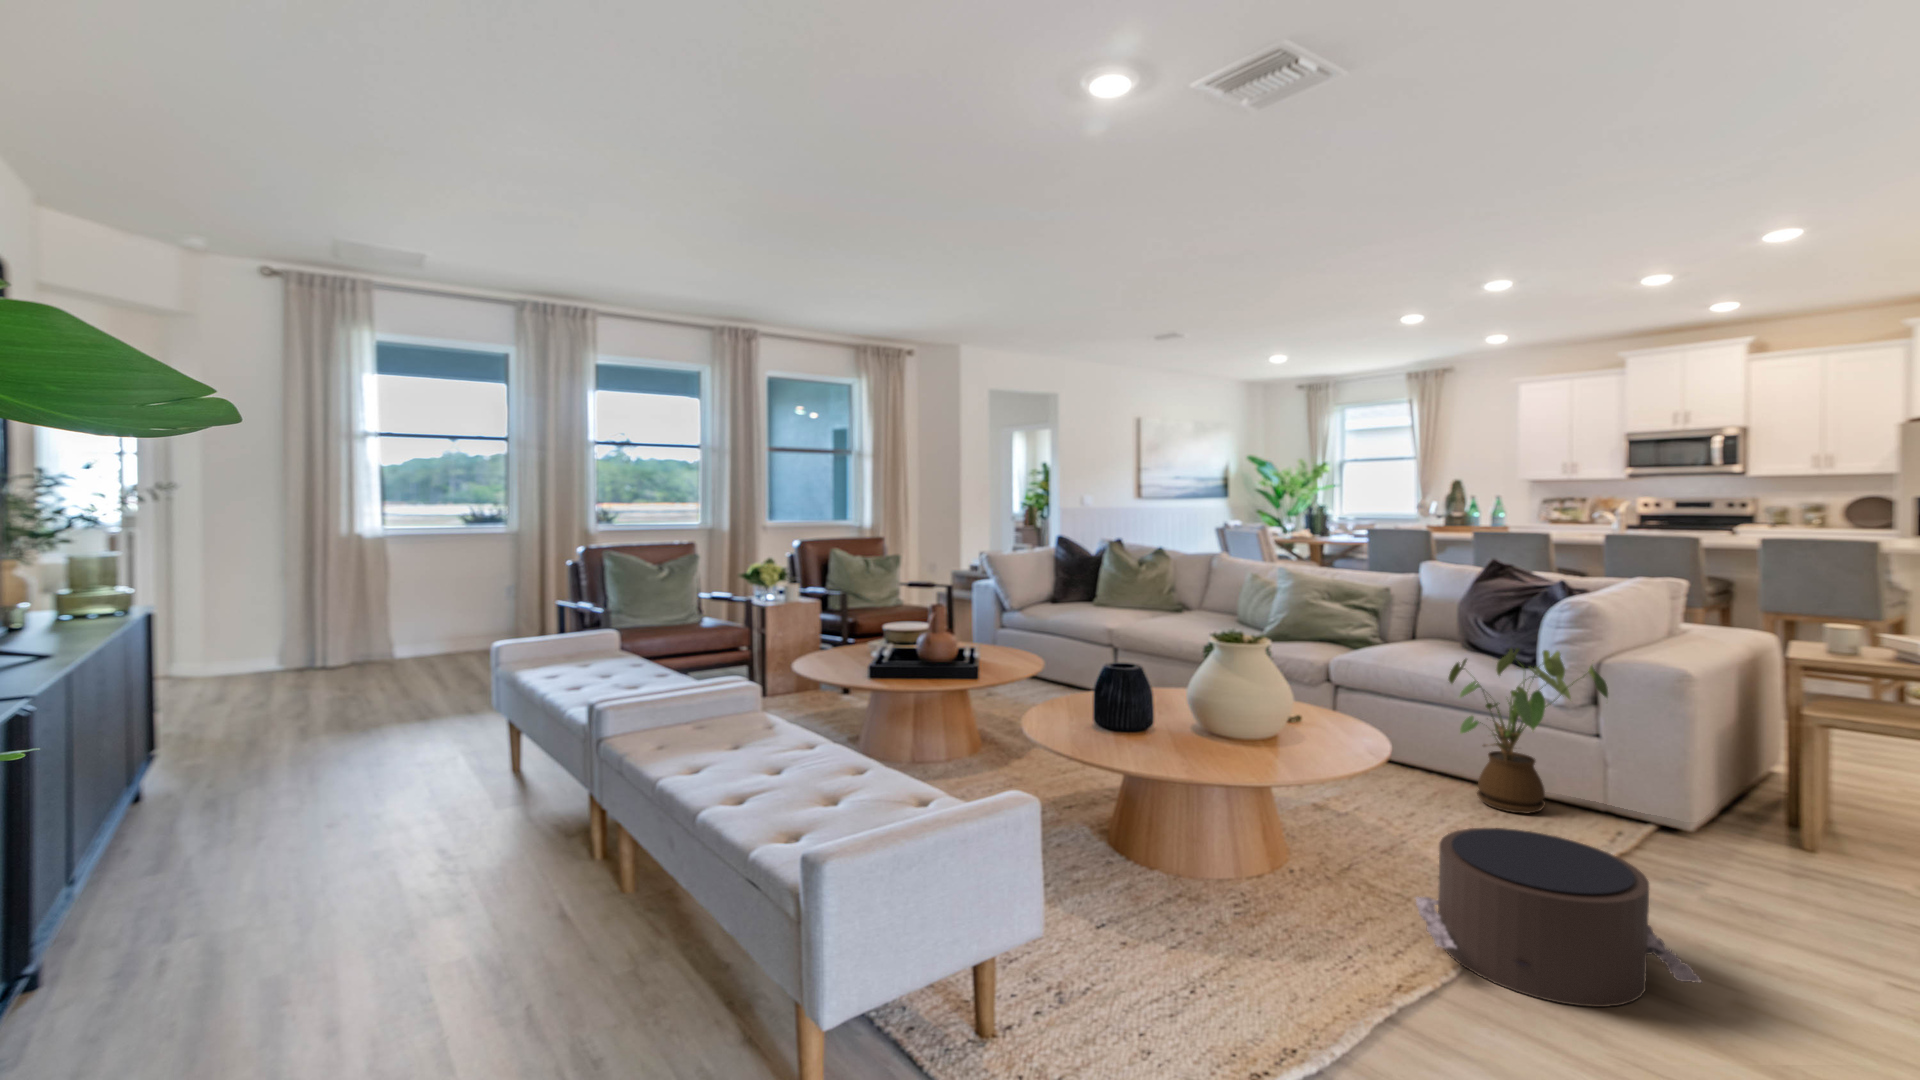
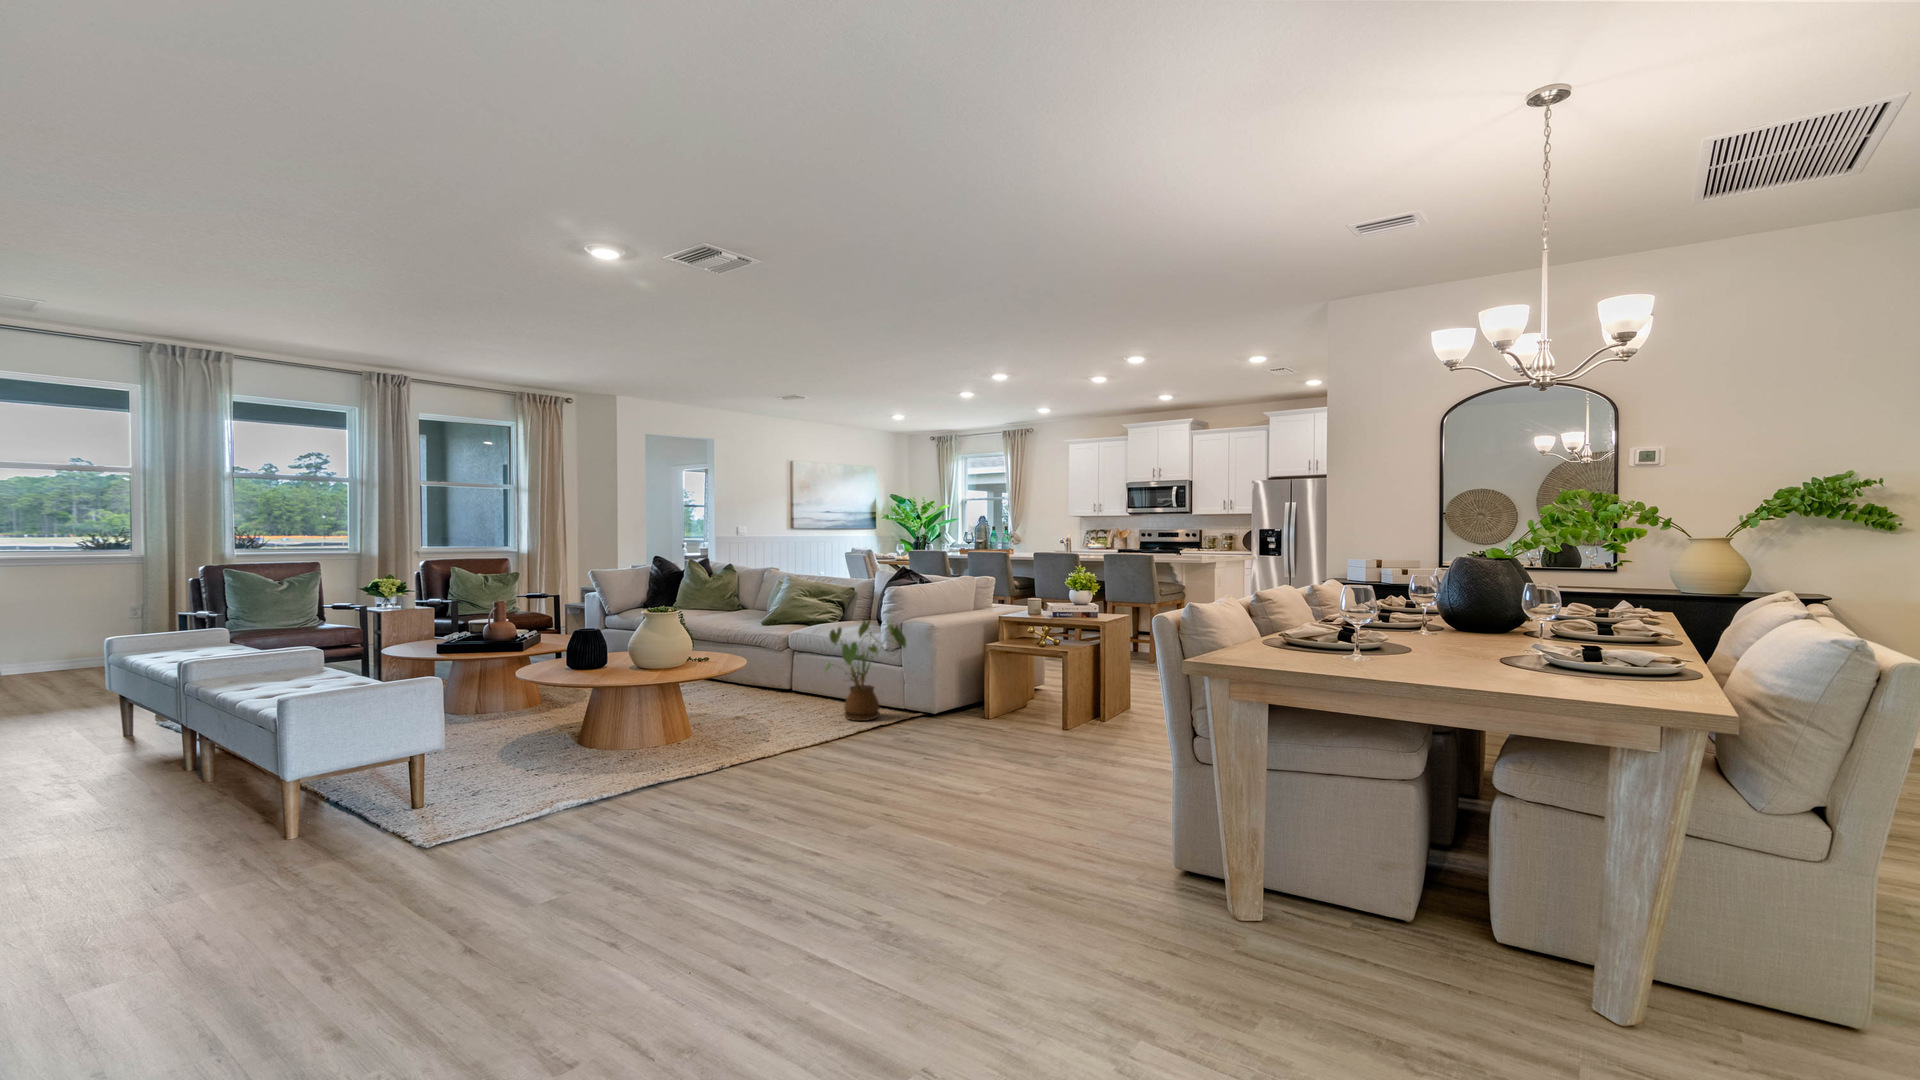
pouf: present [1416,828,1702,1007] -> none [692,711,821,789]

